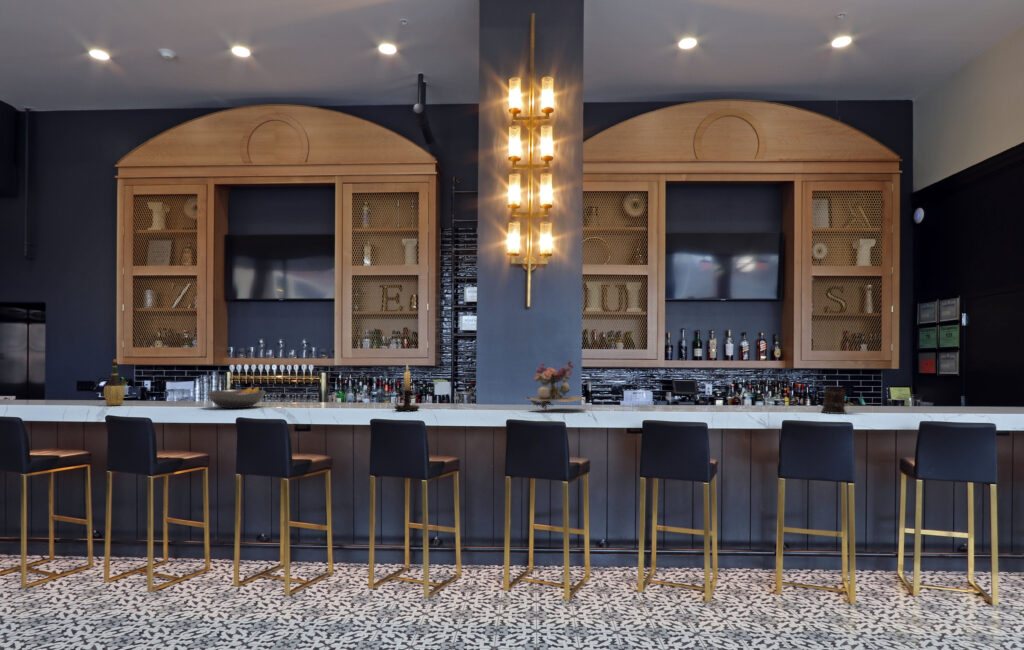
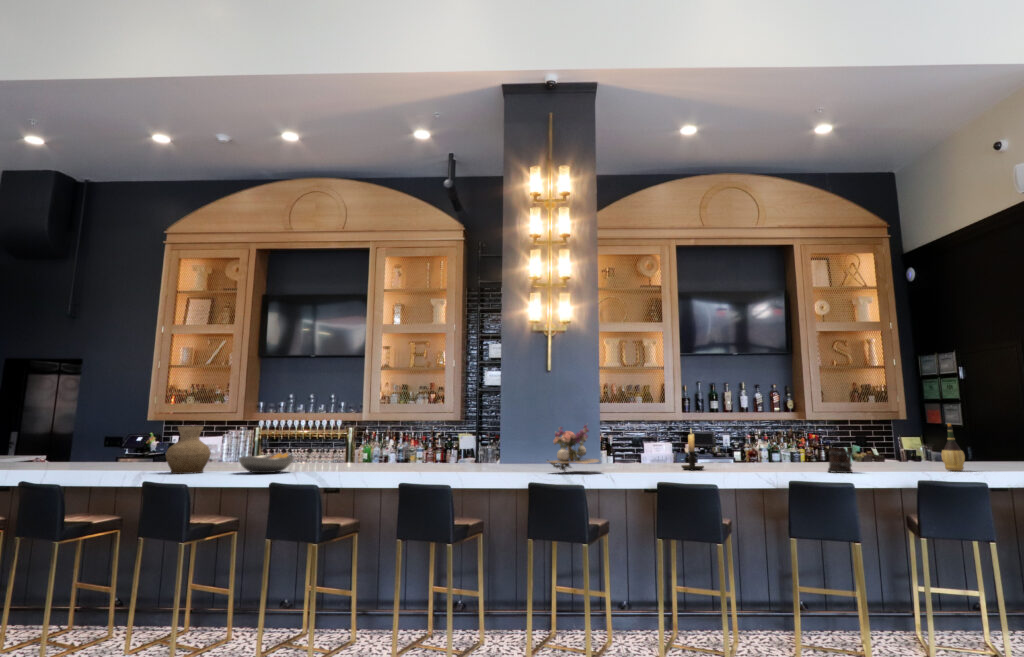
wine bottle: present [104,359,125,406] -> present [942,423,965,471]
vase: none [132,359,179,408] -> present [166,426,211,474]
candle holder: present [394,365,419,411] -> present [681,430,704,470]

